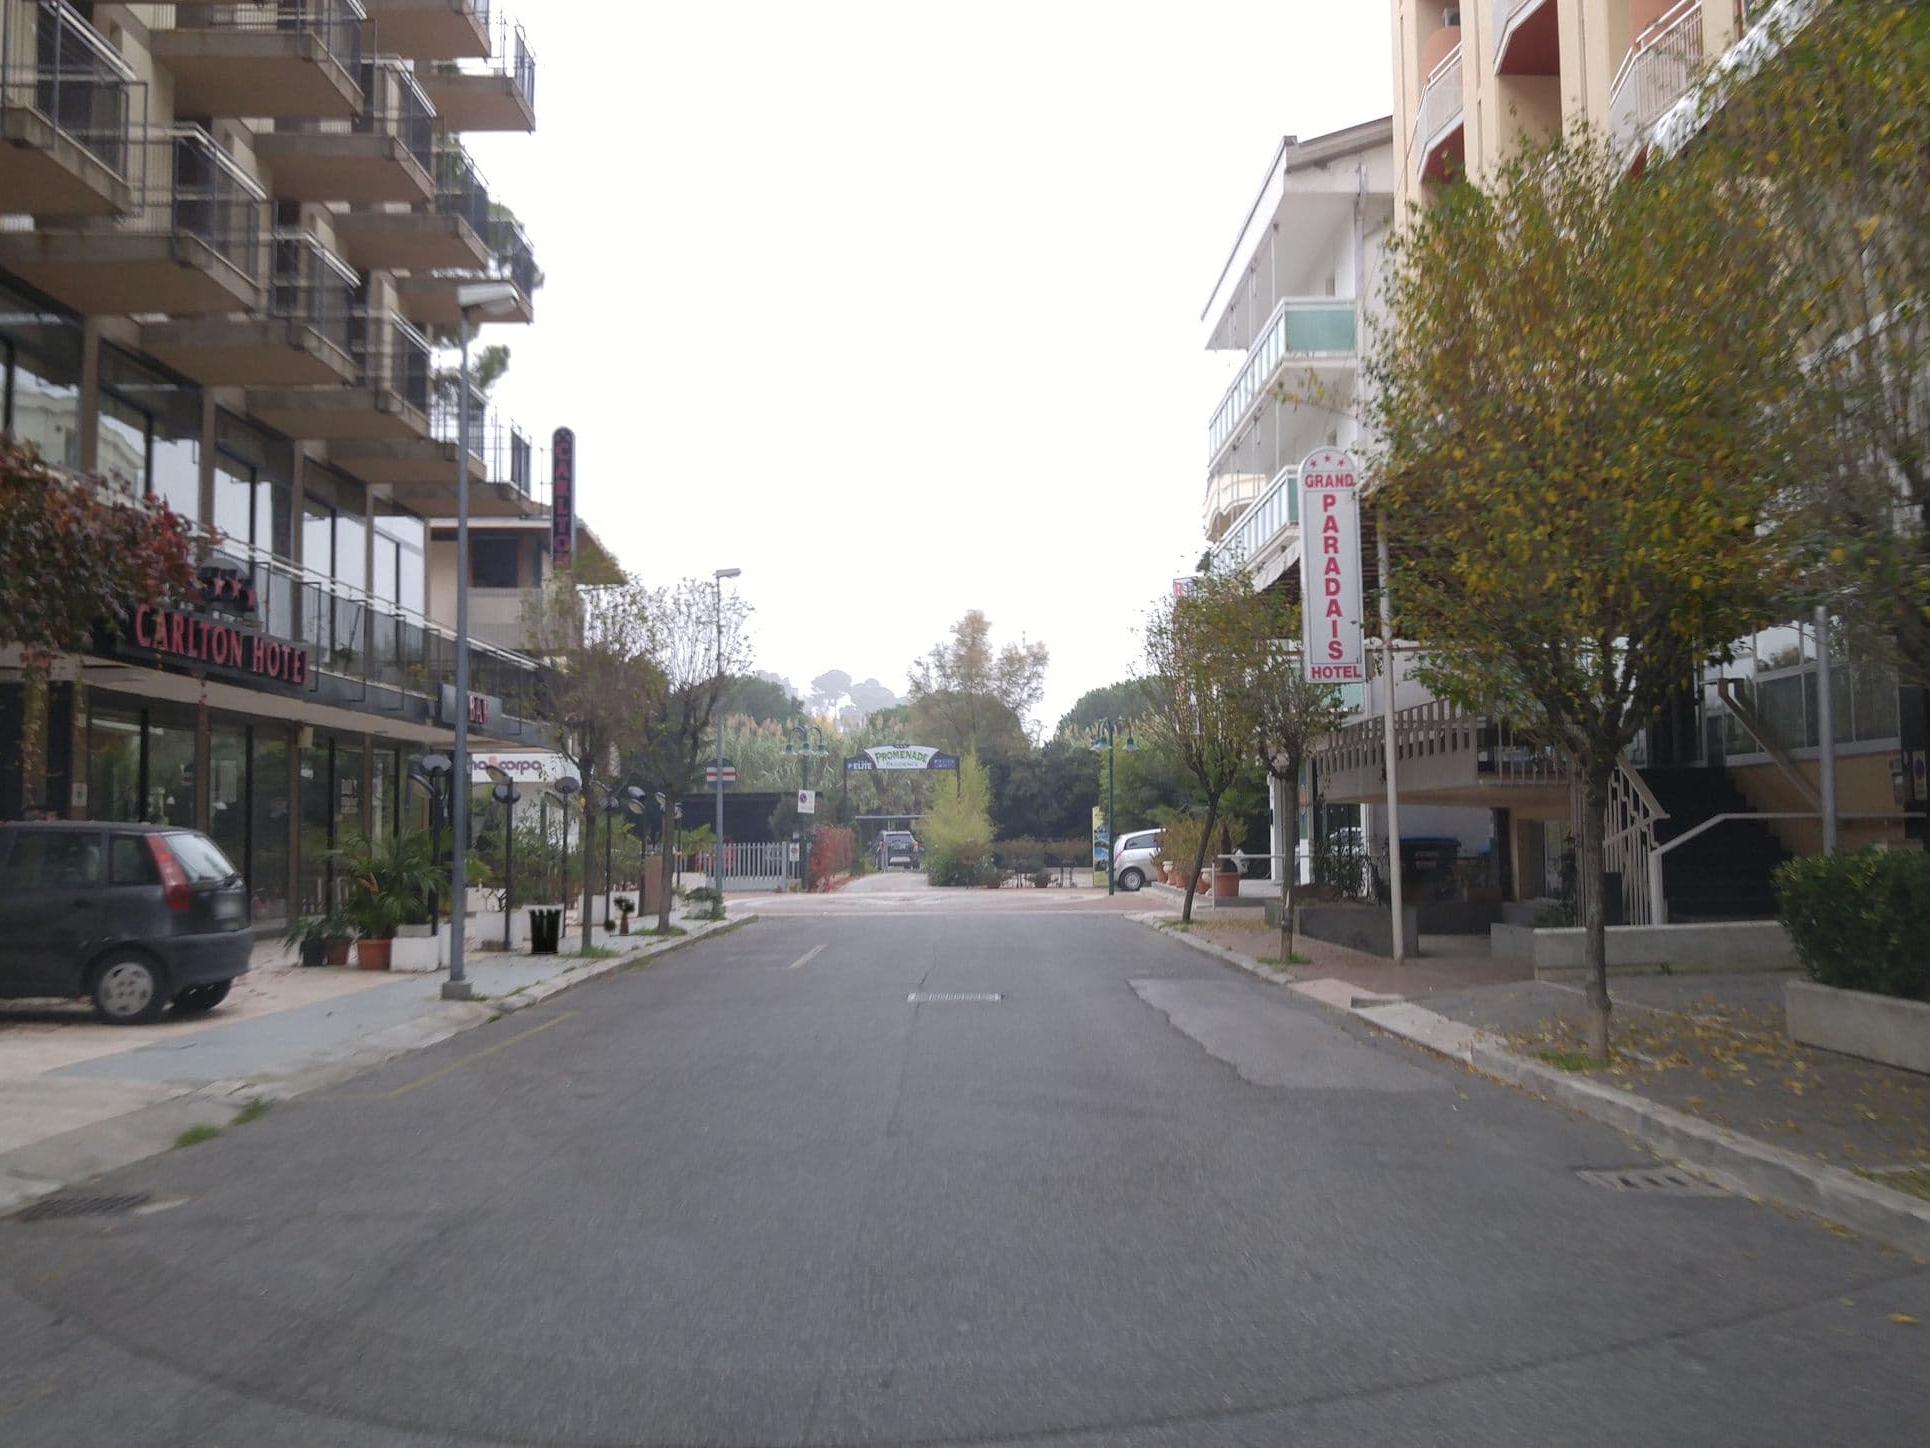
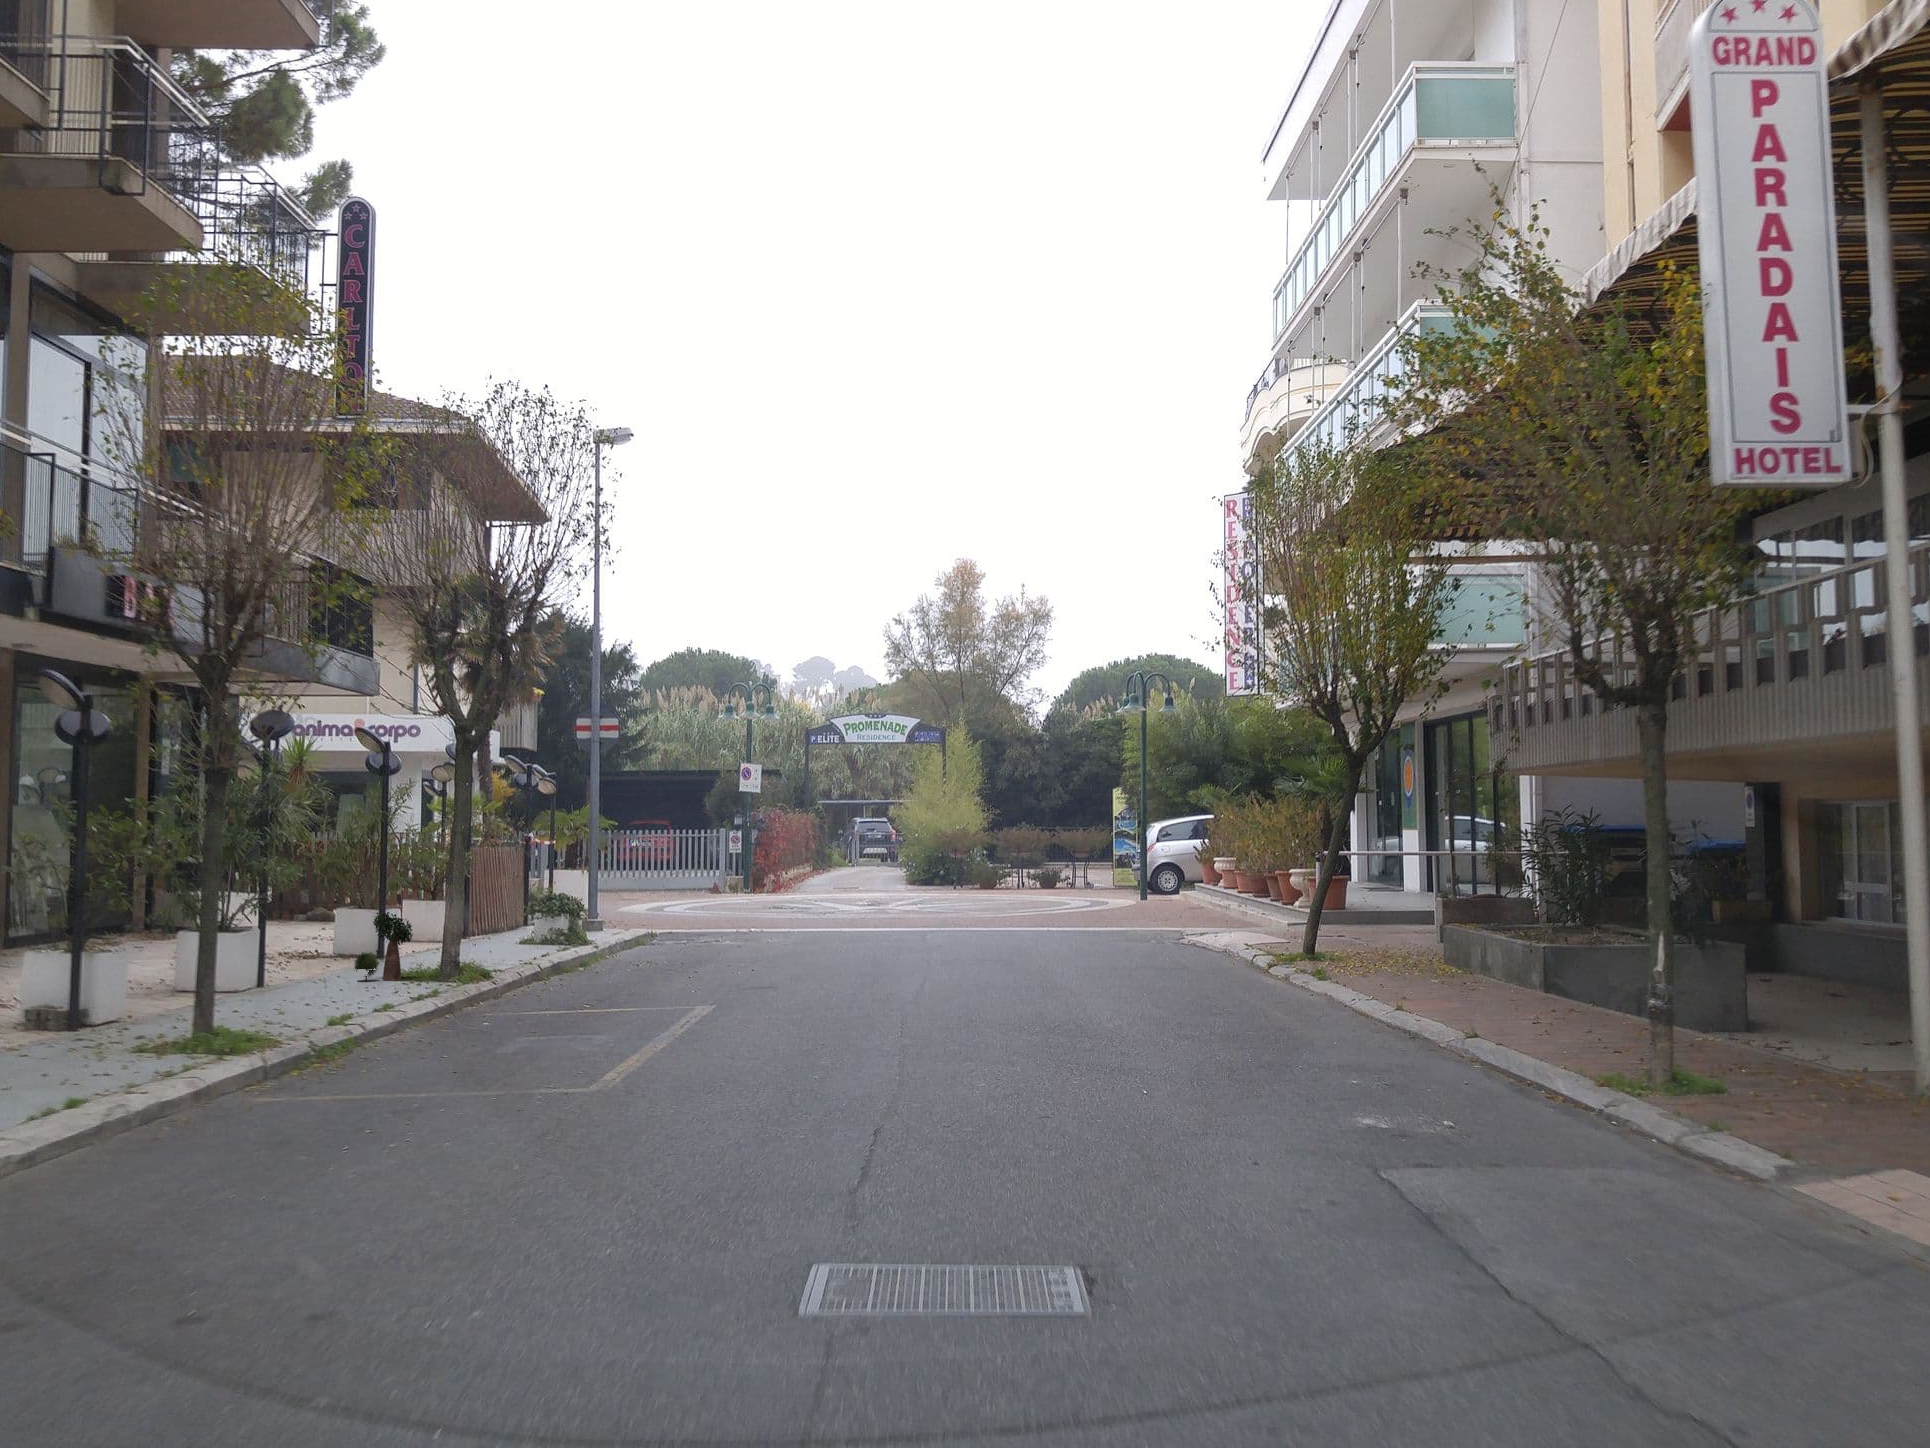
waste bin: present [528,909,562,954] -> none [139,945,212,1033]

